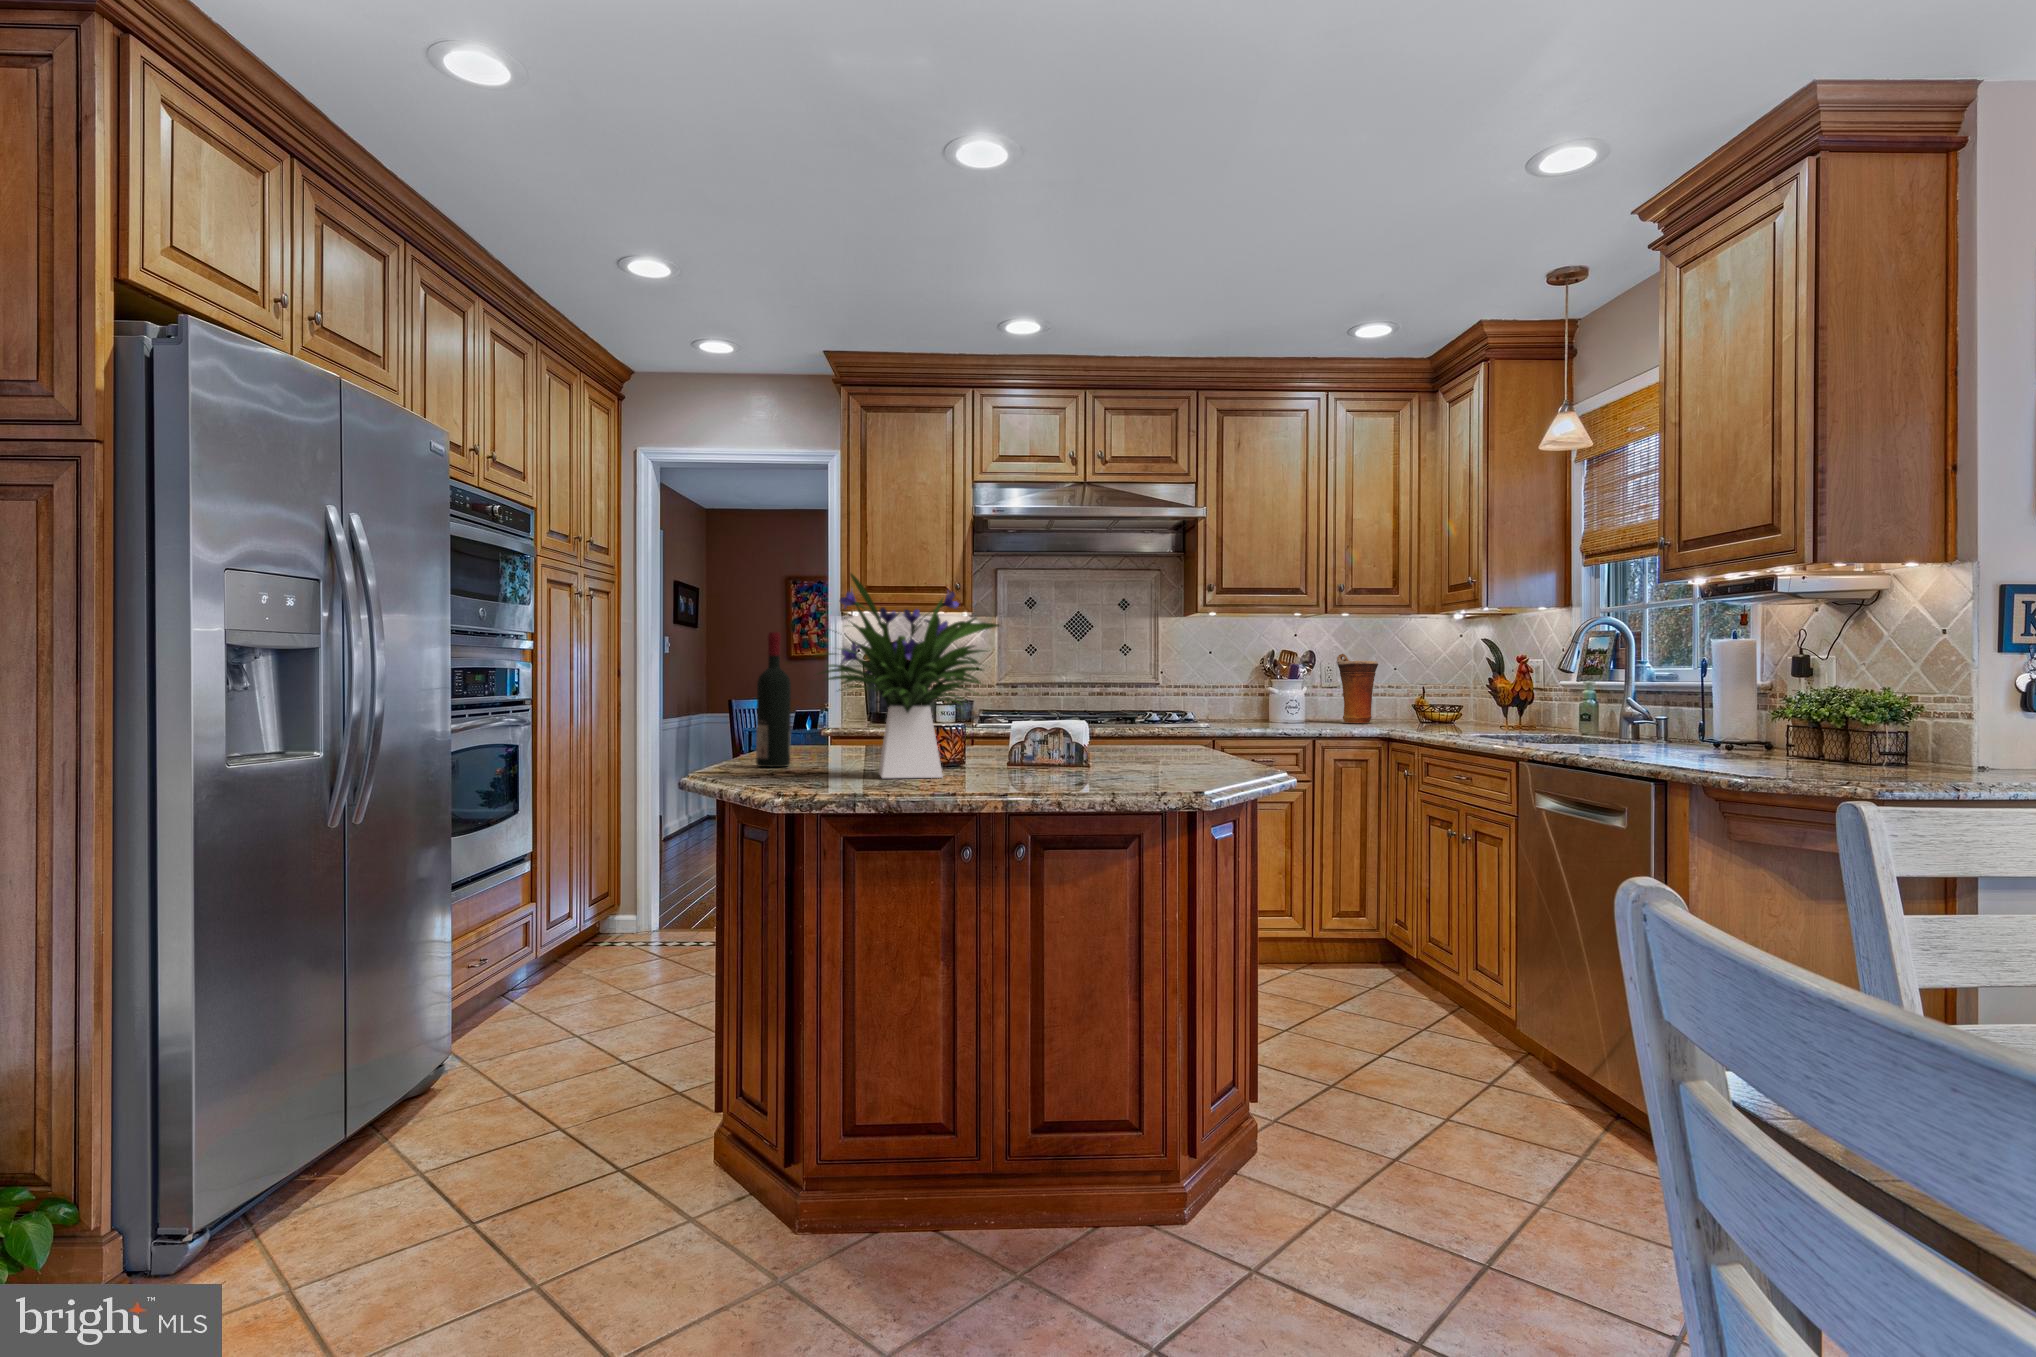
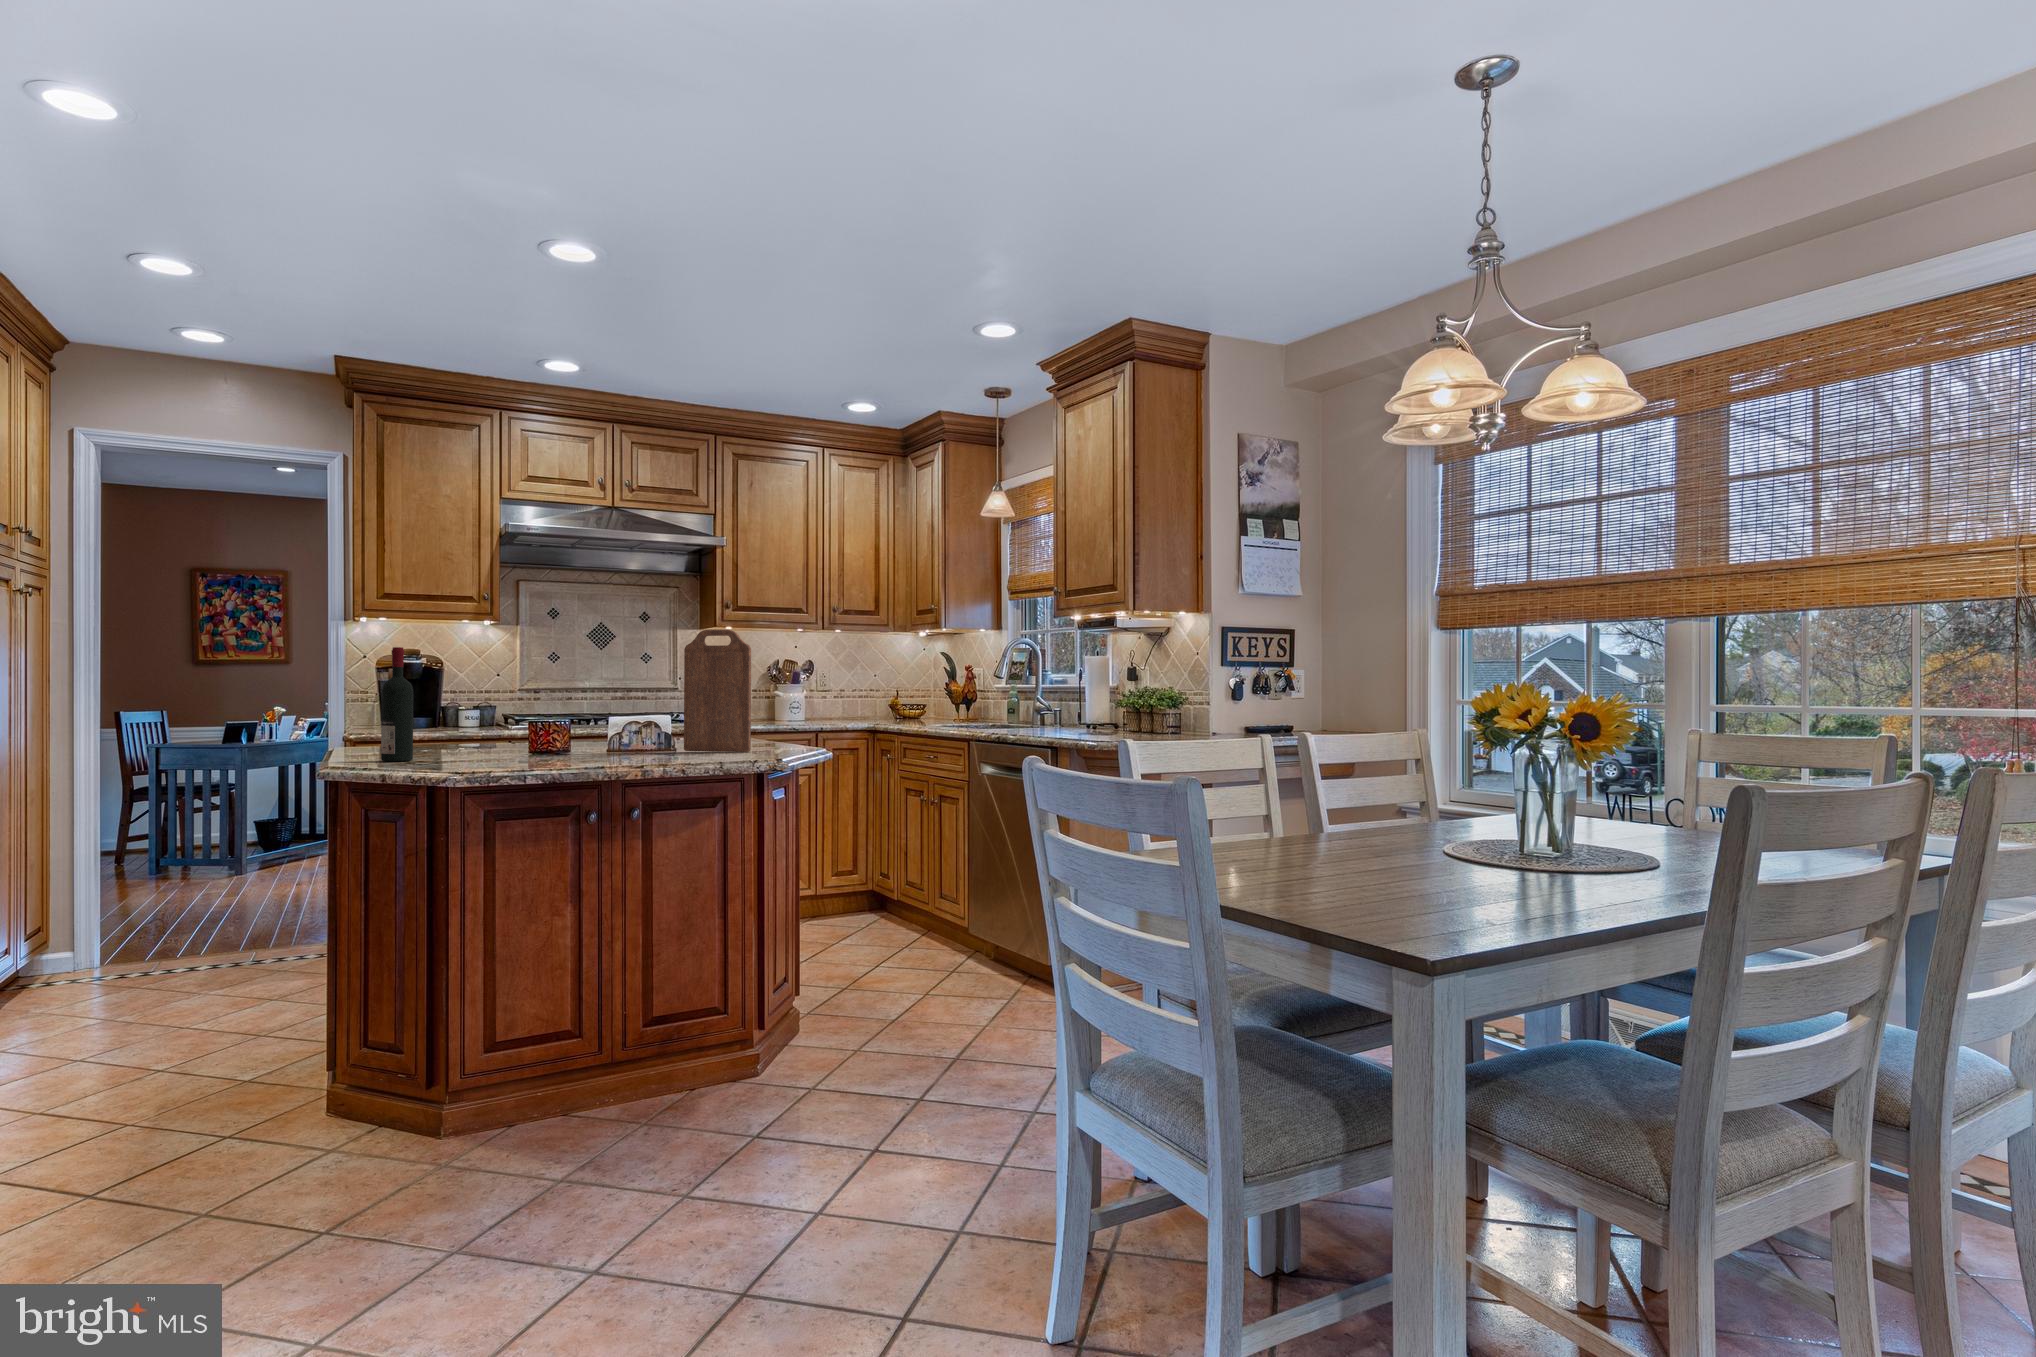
flower arrangement: present [821,574,999,778] -> none [456,603,614,763]
cutting board: none [1099,602,1183,772] -> present [684,630,751,752]
vase: present [1337,654,1378,723] -> none [828,662,862,720]

